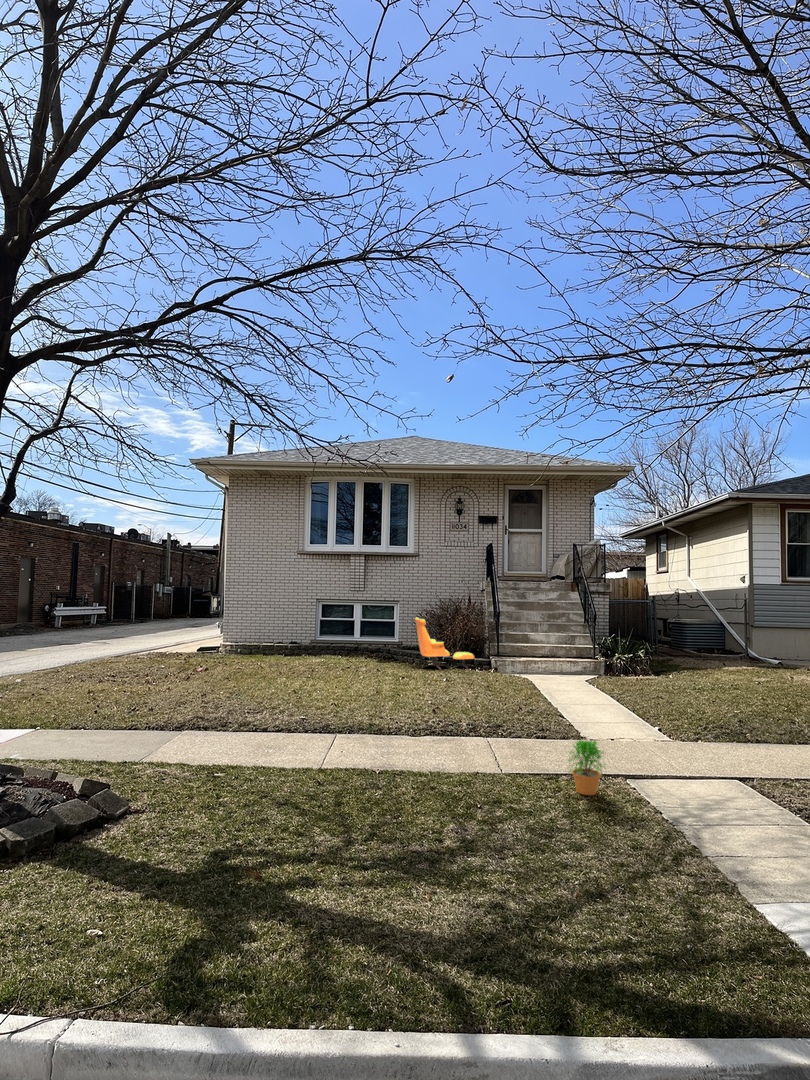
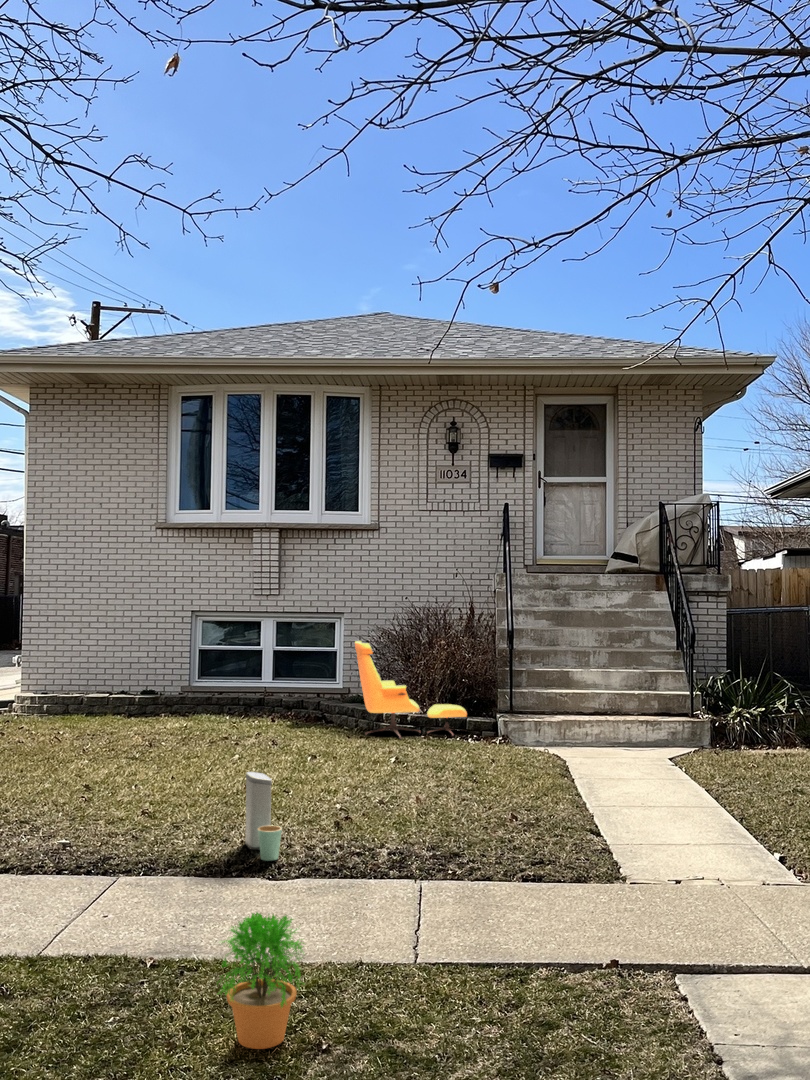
trash can: none [392,685,414,728] -> present [245,772,282,861]
potted plant: present [569,740,604,795] -> present [217,912,304,1049]

